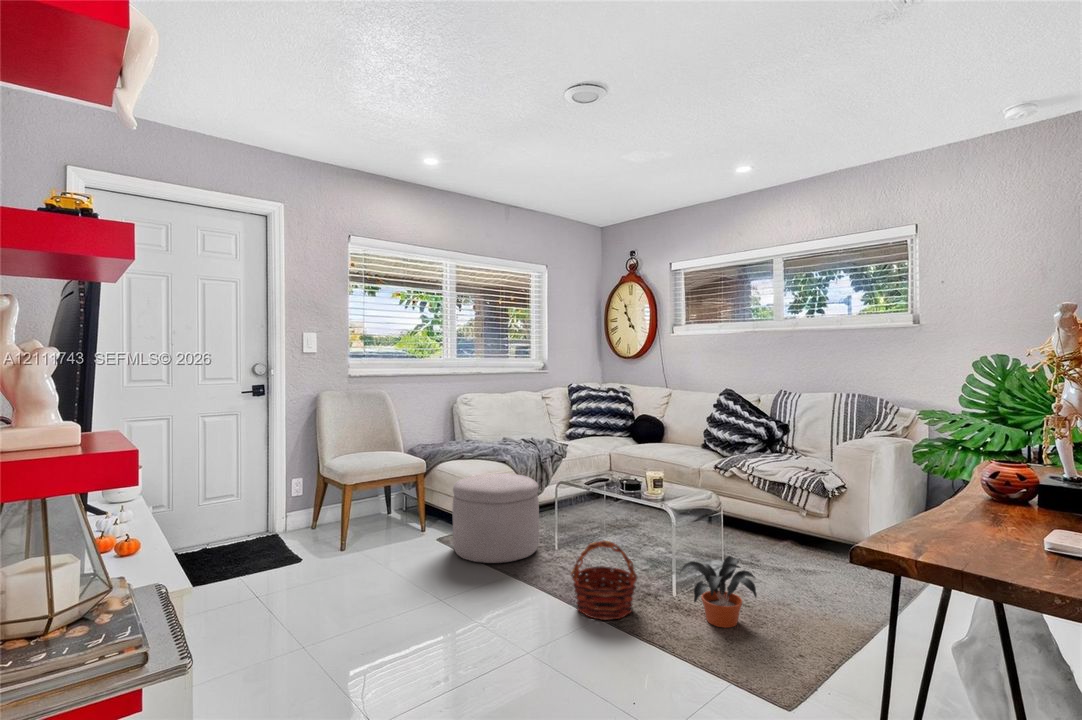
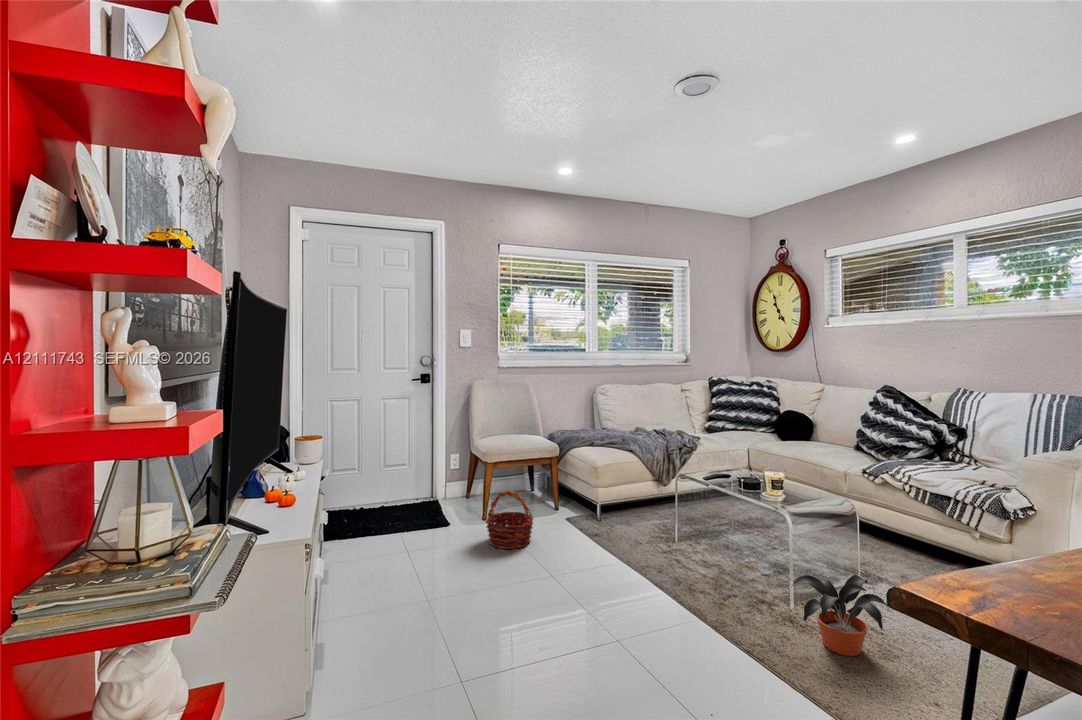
ottoman: present [452,473,539,563] -> none [576,462,658,548]
basket: present [571,541,637,620] -> present [486,491,533,549]

